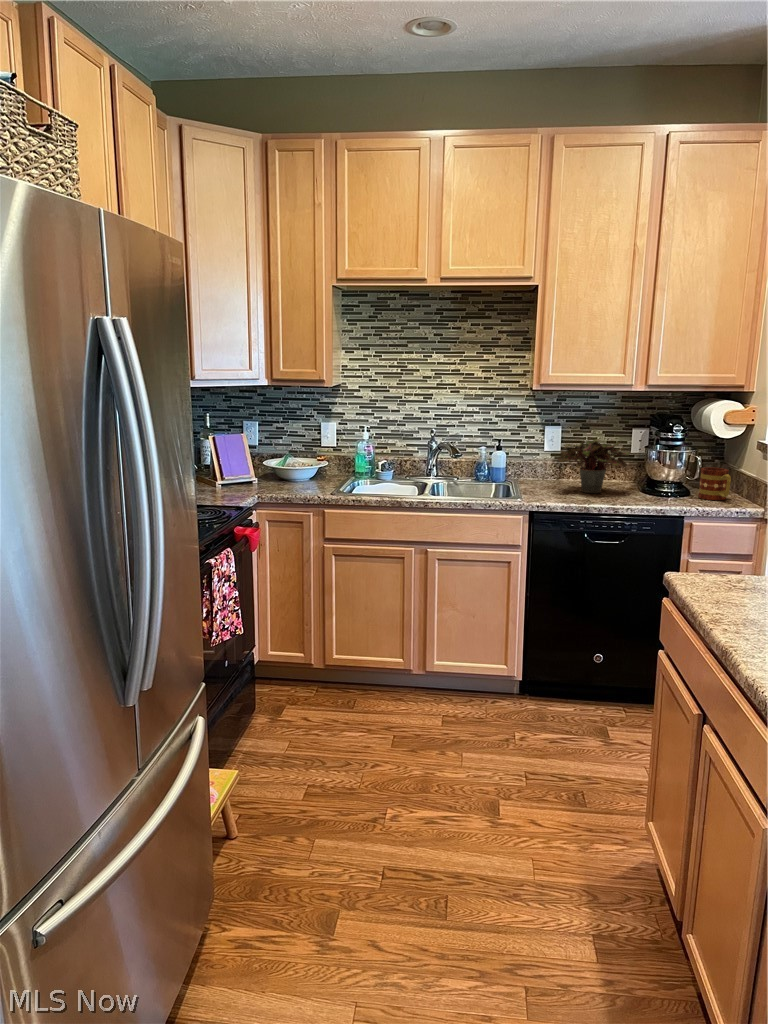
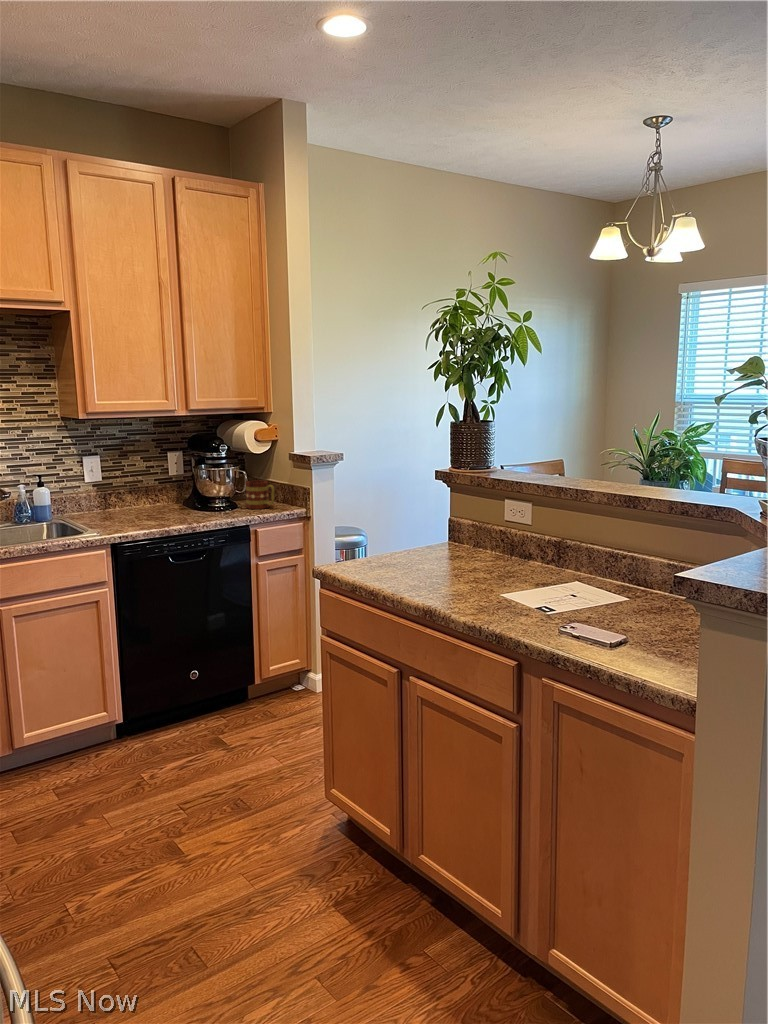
potted plant: present [558,439,630,493] -> none [113,465,185,518]

